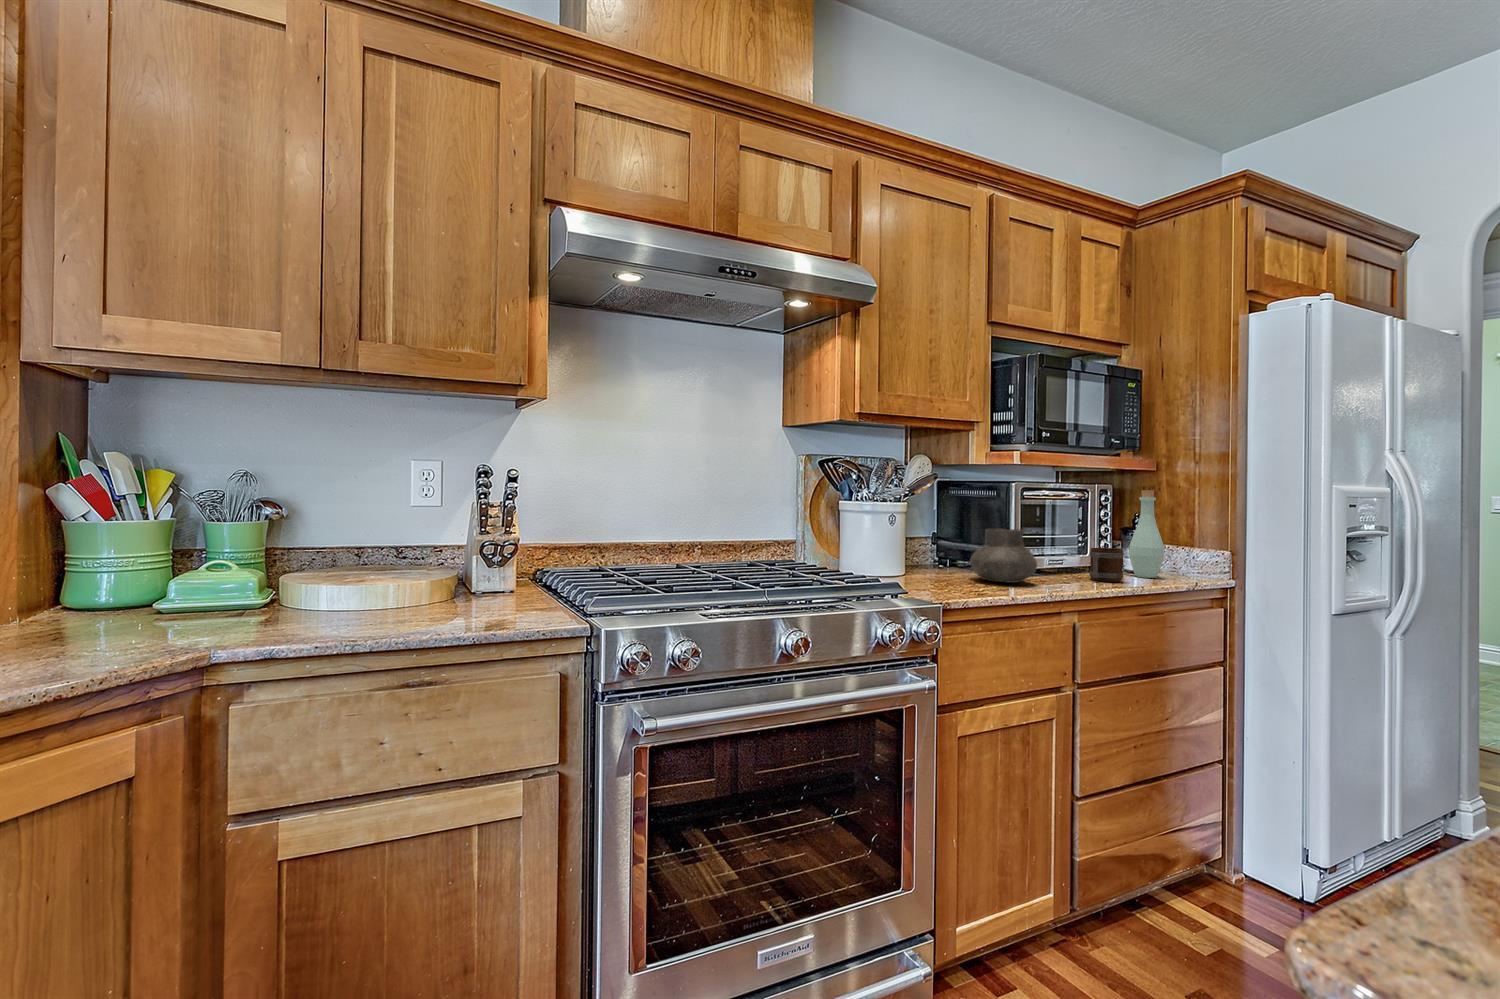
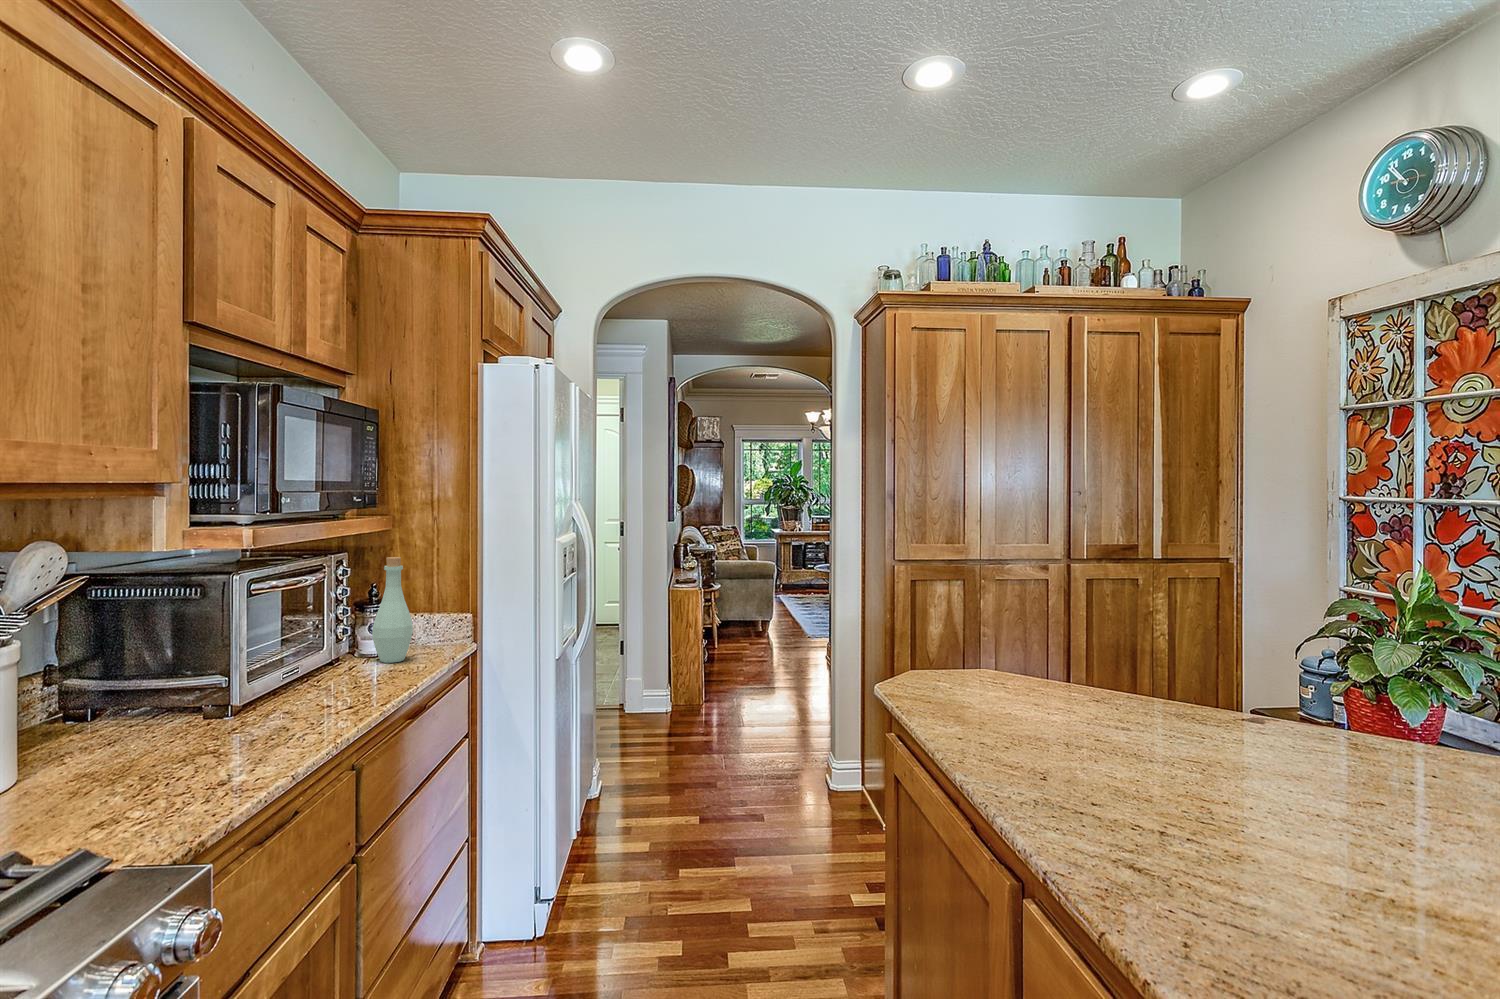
vase: present [970,529,1037,583] -> none [181,652,300,745]
mug: present [1089,548,1124,582] -> none [342,640,386,688]

